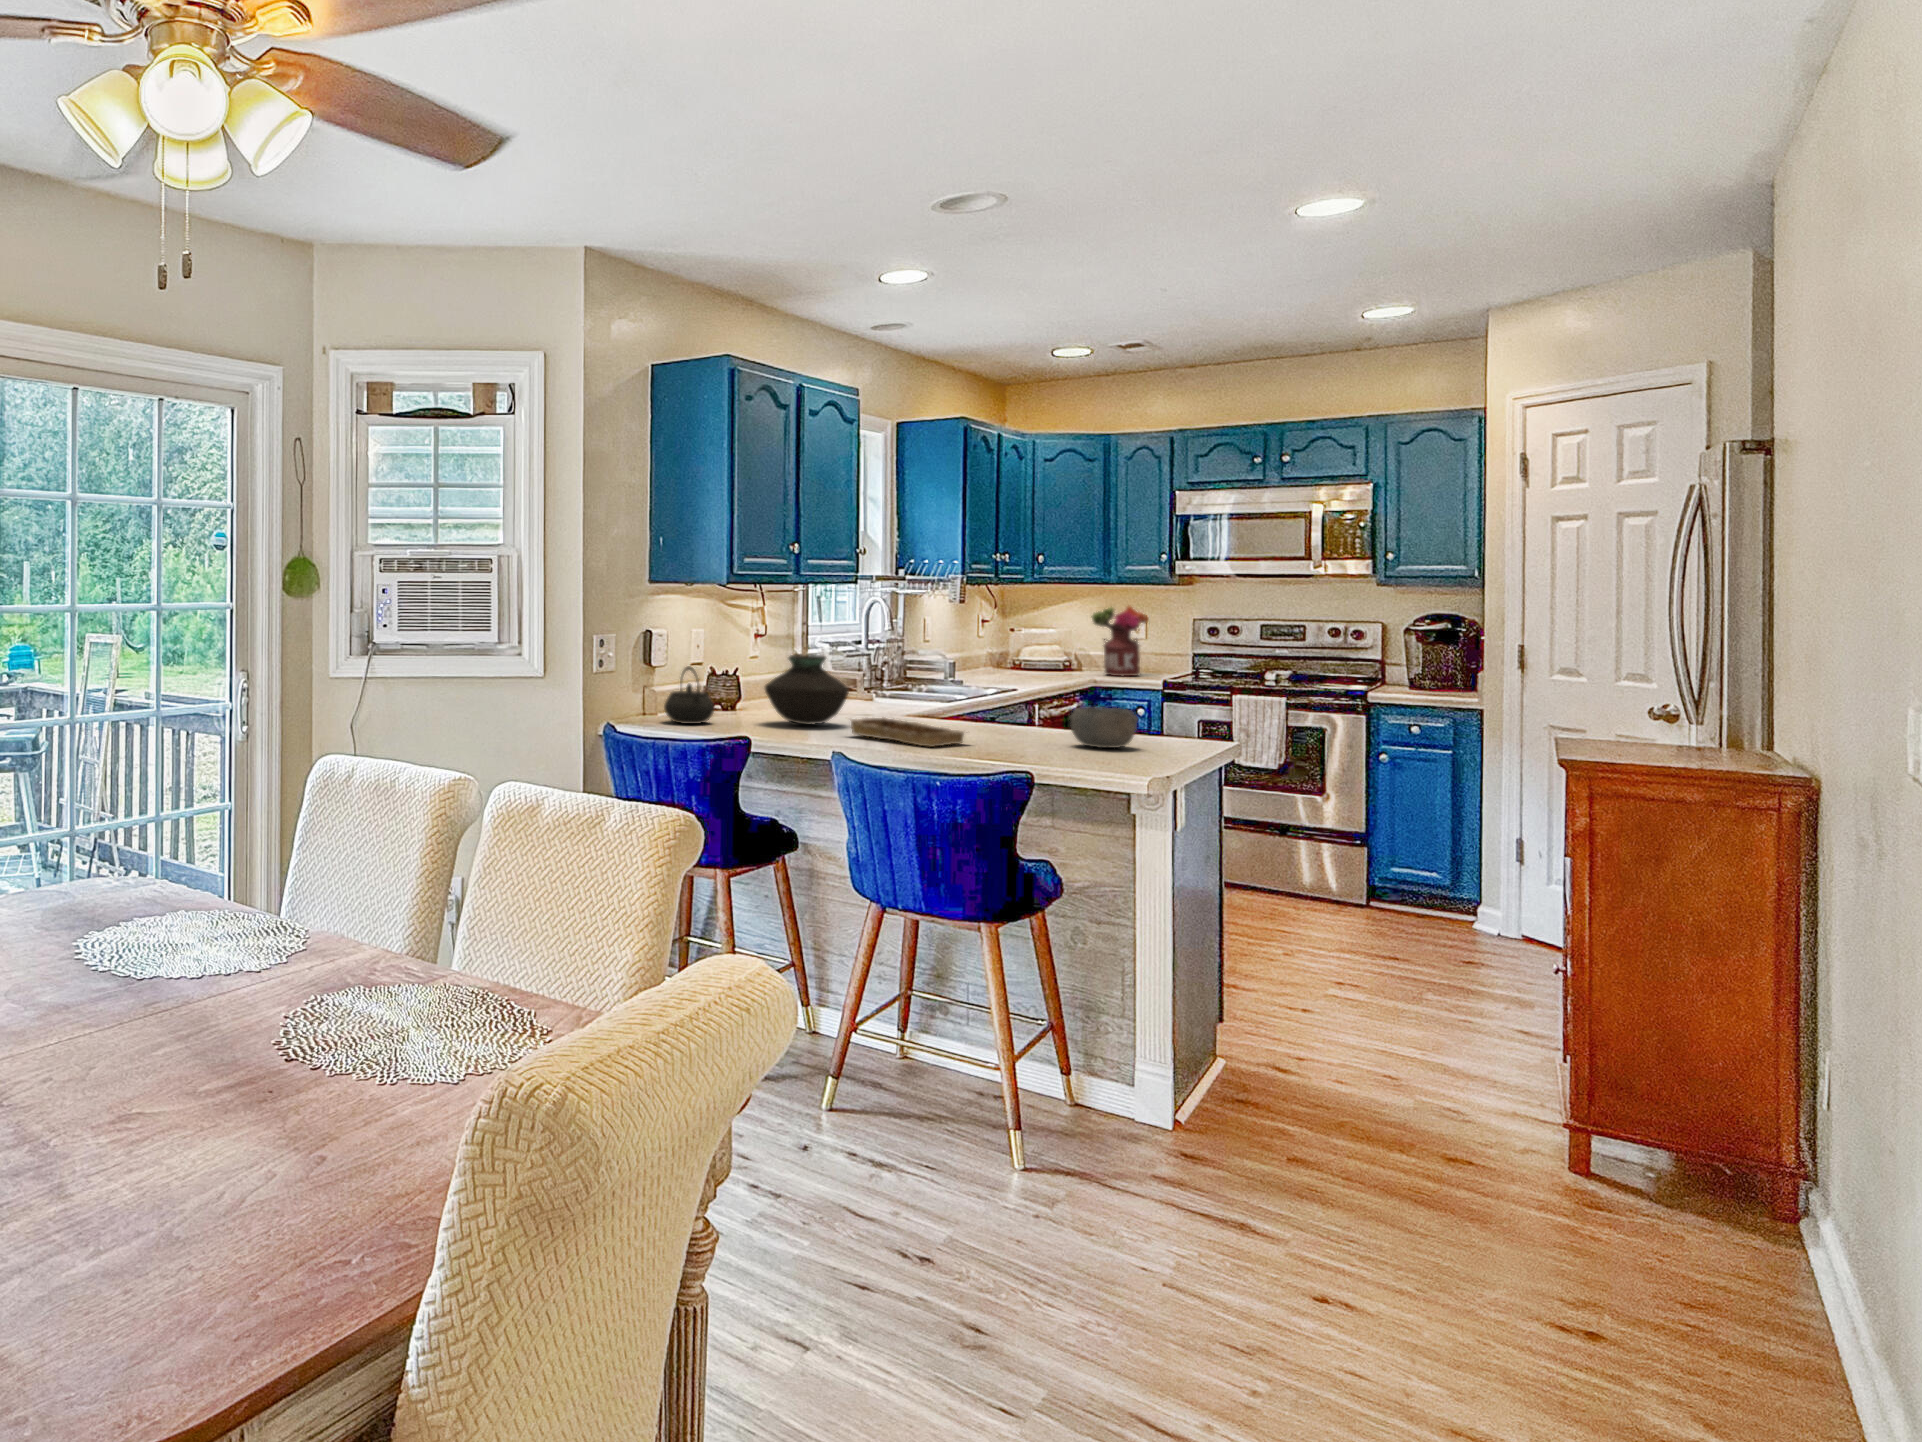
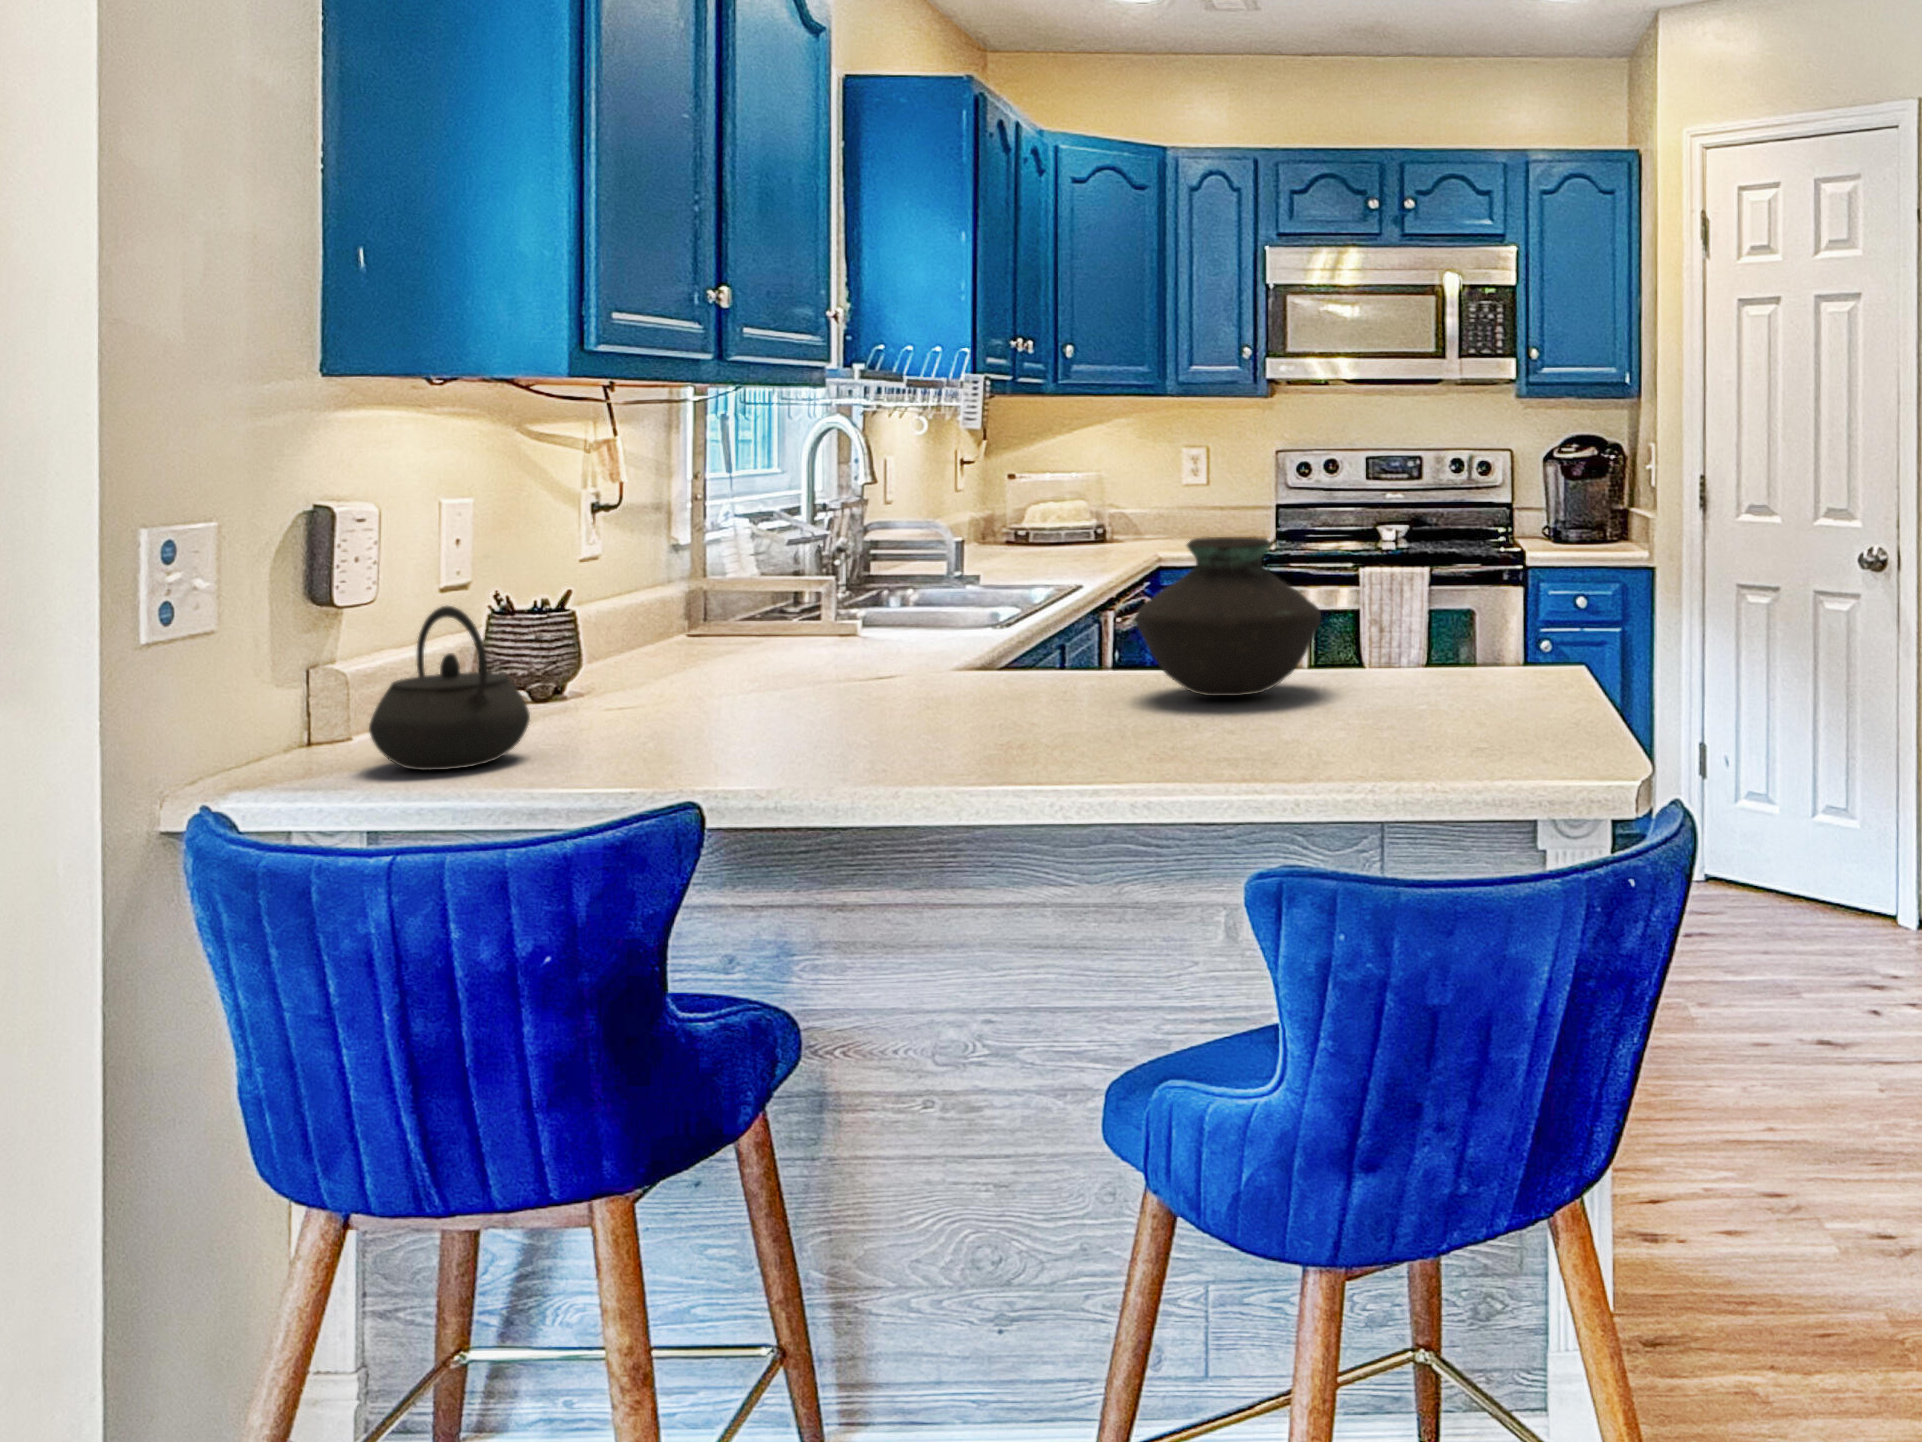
flower arrangement: present [1091,606,1149,676] -> none [1144,429,1227,545]
vase: present [765,655,850,724] -> present [1136,537,1321,696]
bowl: present [1070,707,1138,748] -> none [1378,631,1499,718]
tray: present [851,718,964,747] -> none [909,696,1213,768]

